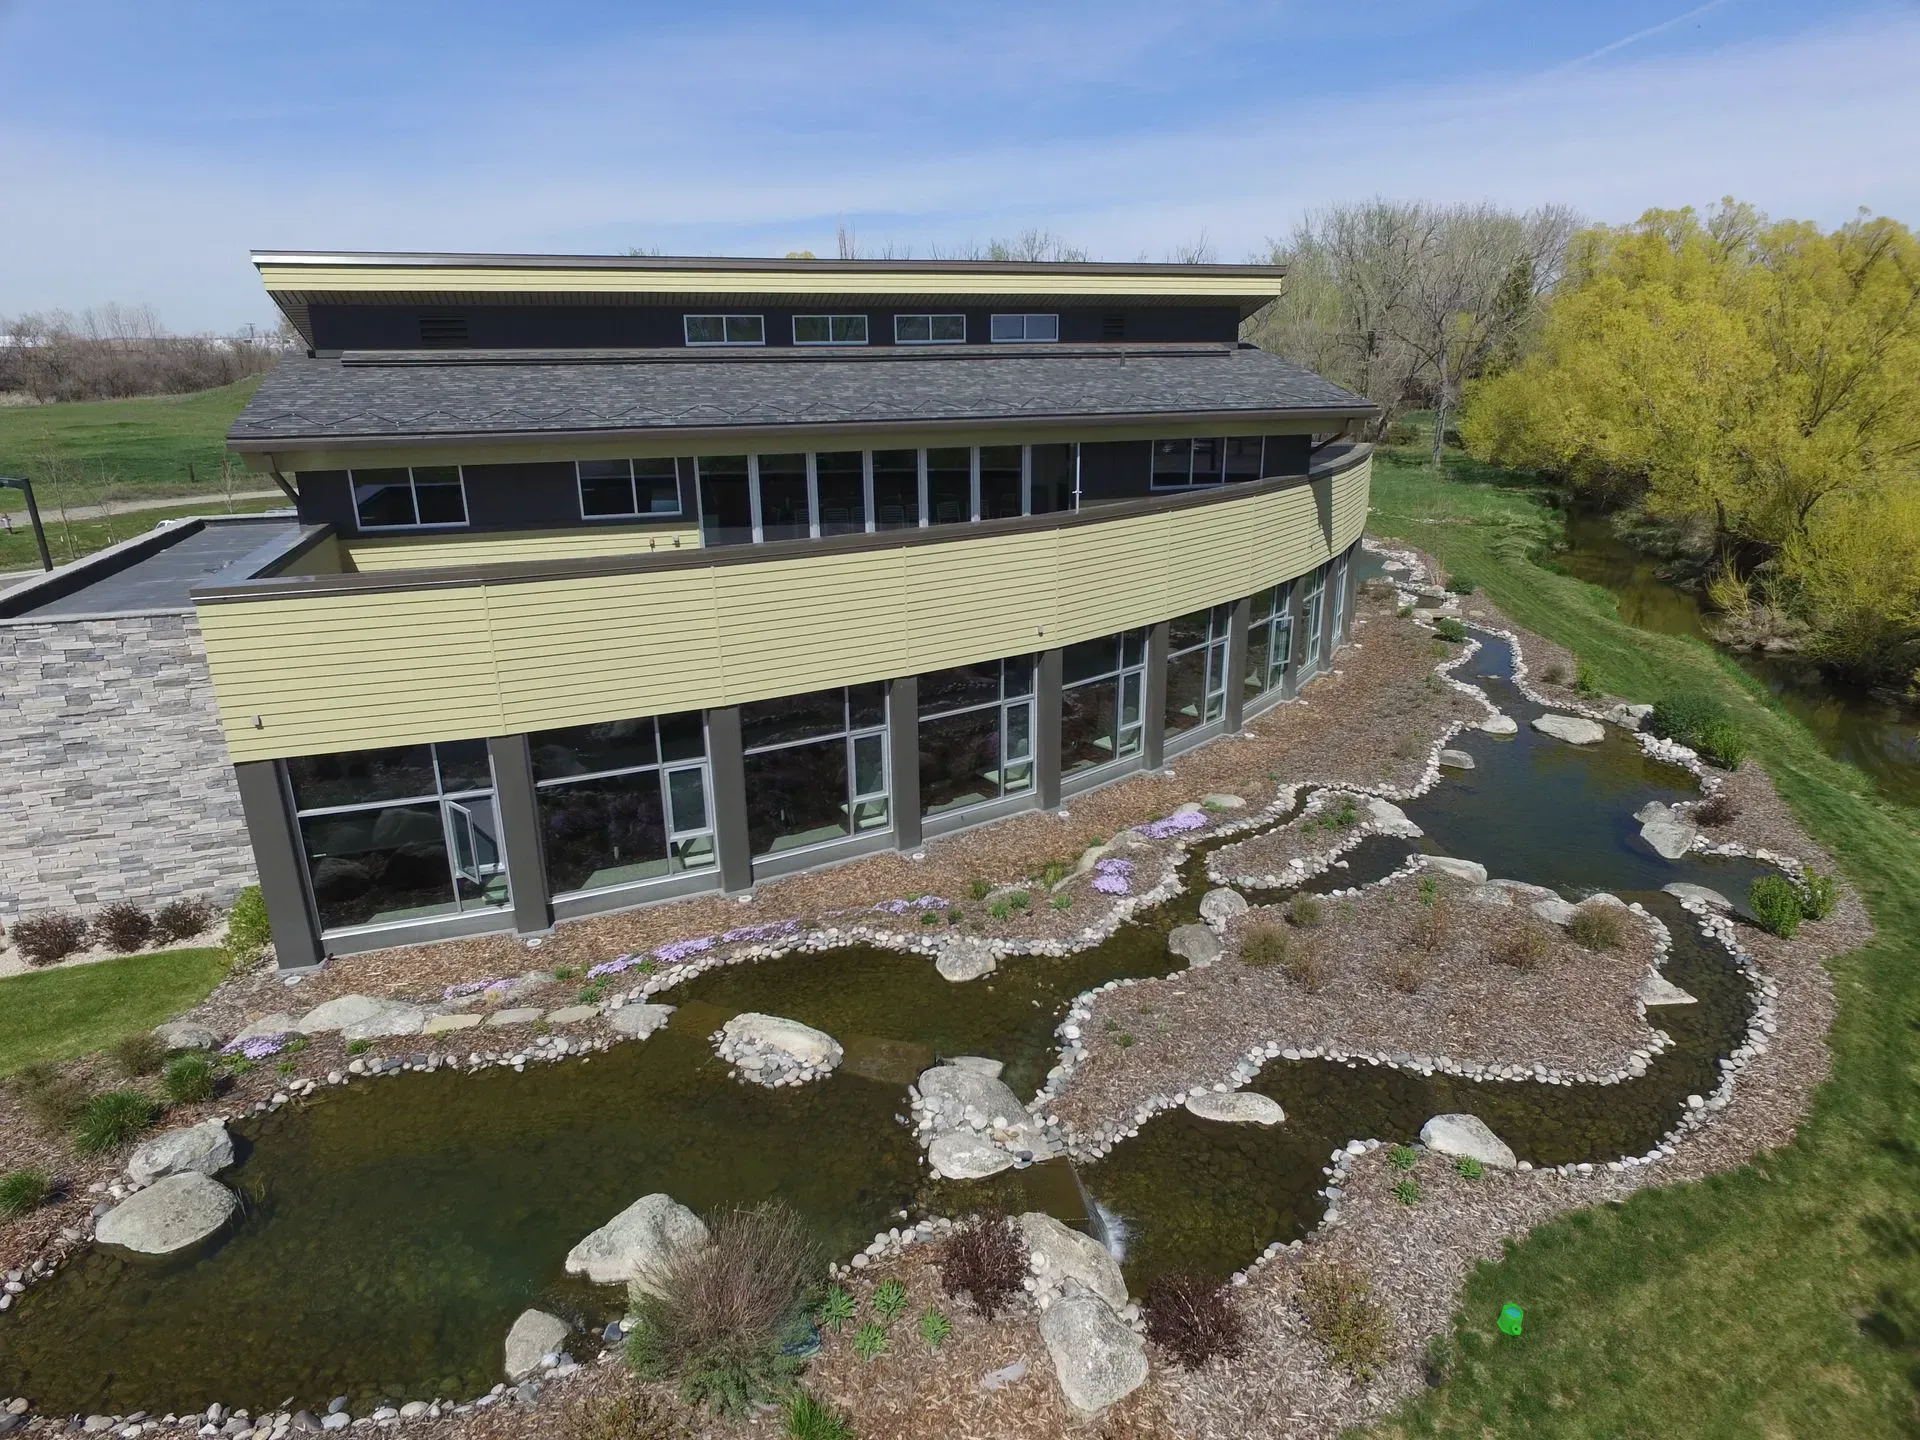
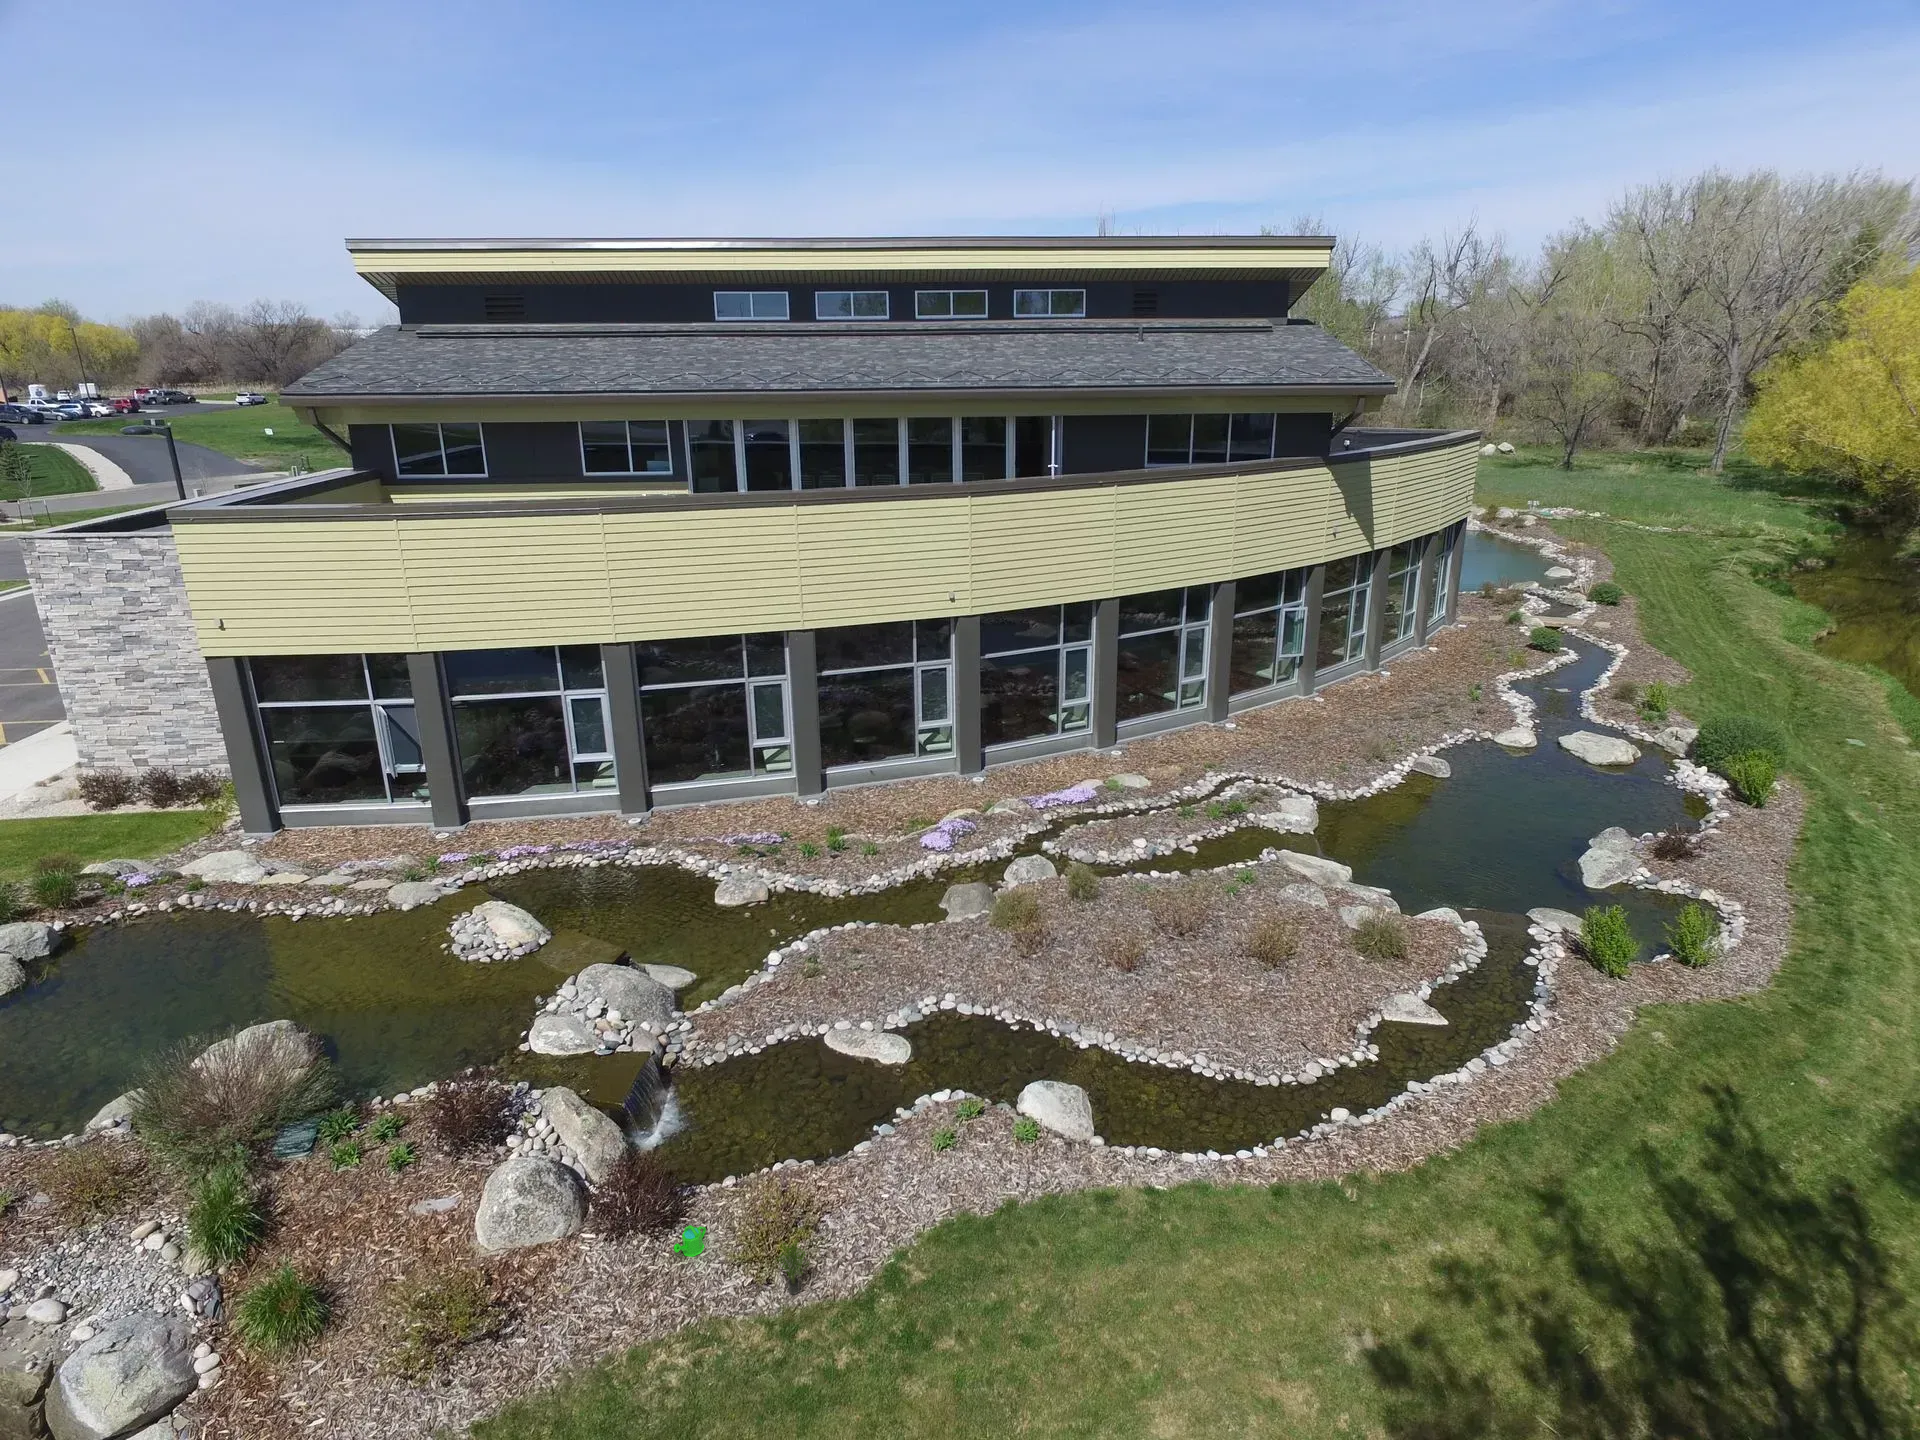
watering can: present [1497,1302,1523,1336] -> present [674,1225,706,1257]

